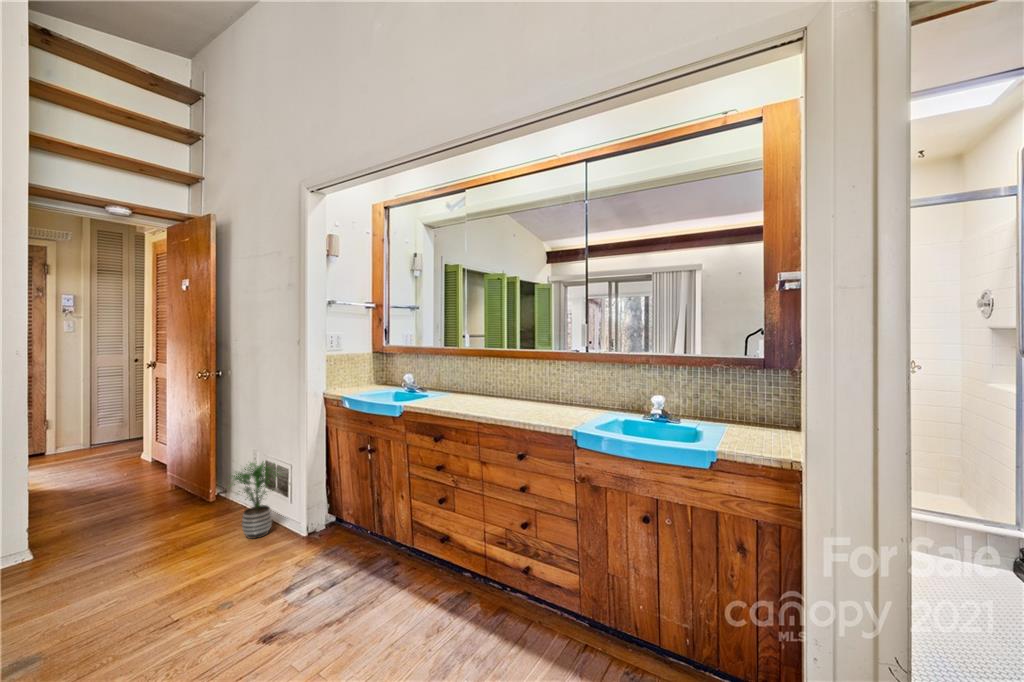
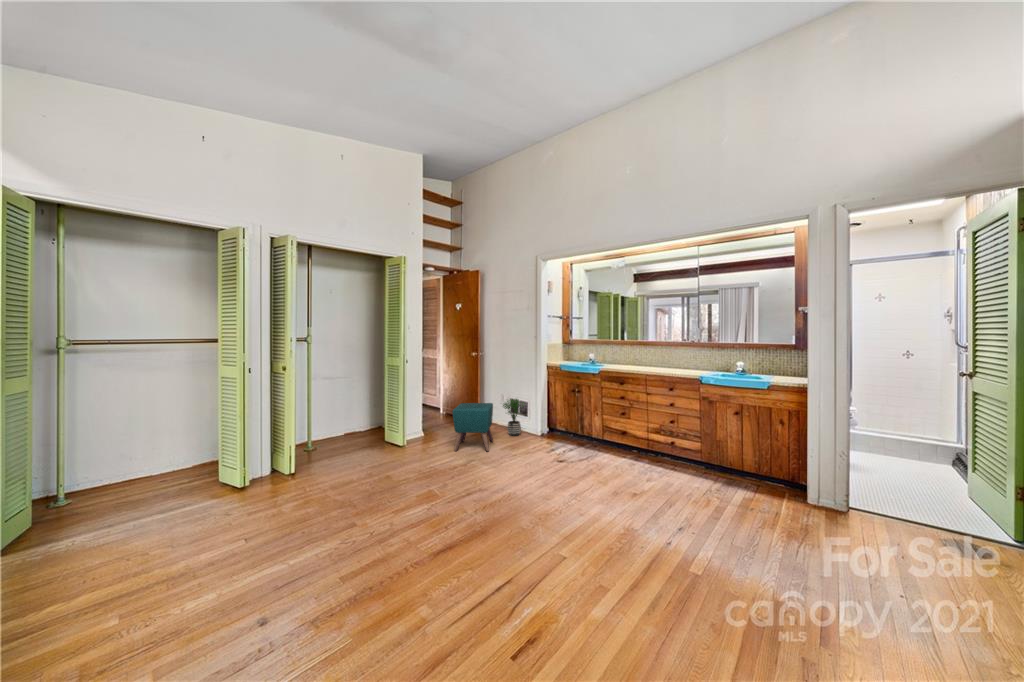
ottoman: none [45,480,187,605] -> present [452,403,493,451]

